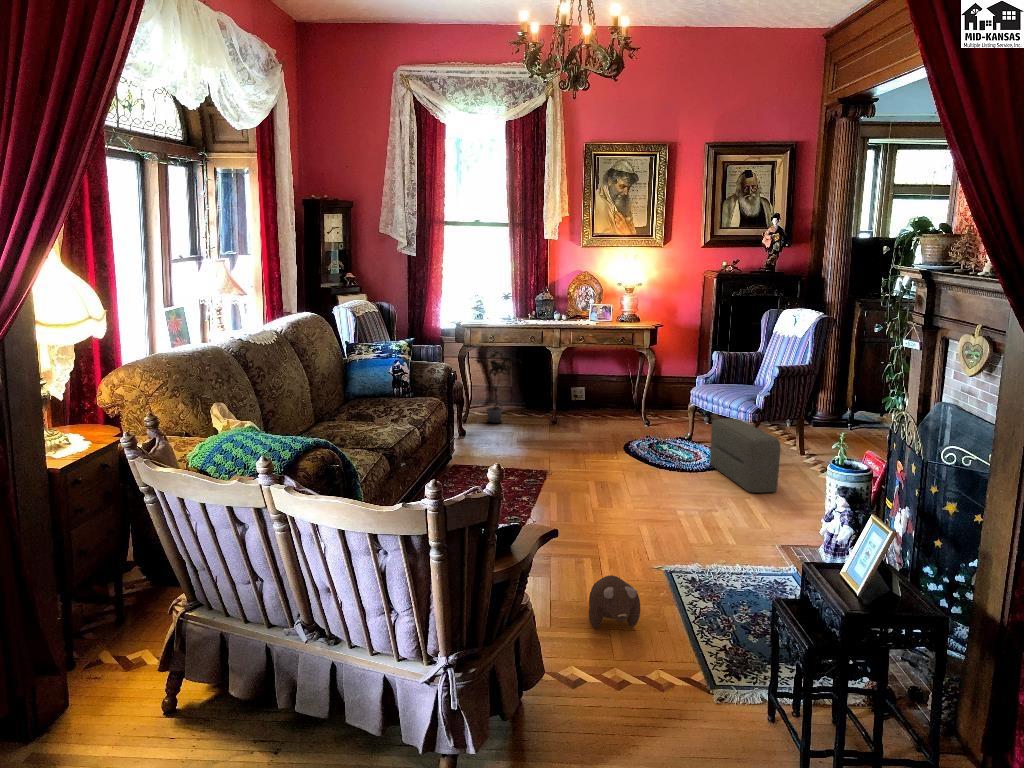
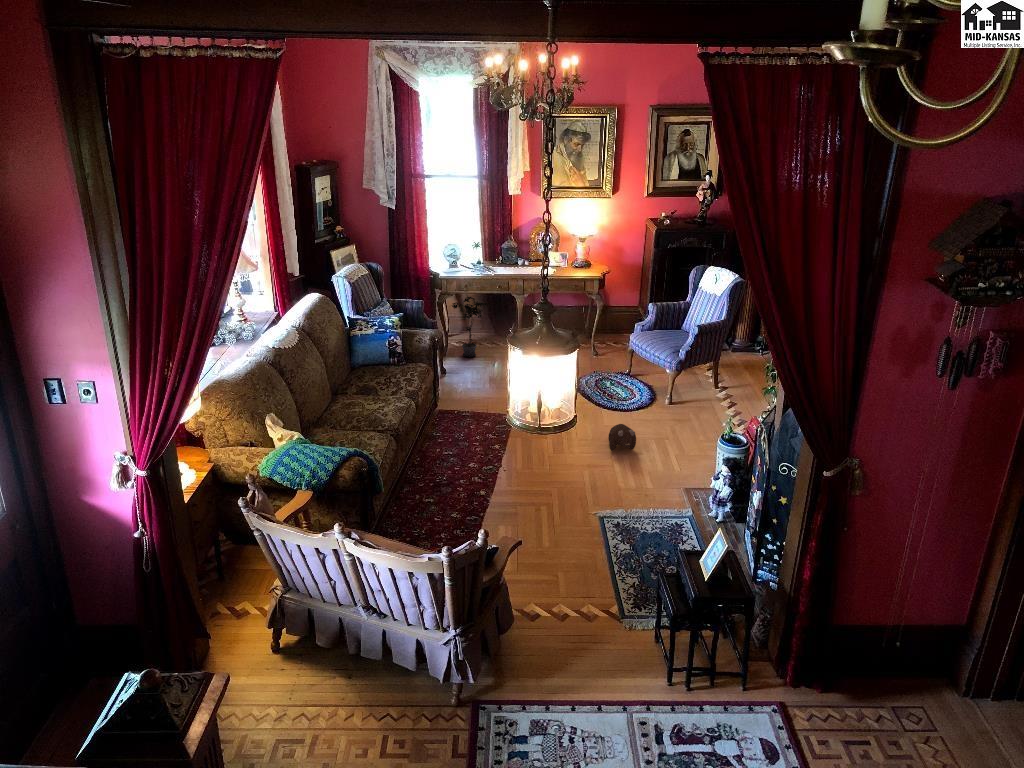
pouf: present [710,418,780,493] -> none [643,368,694,434]
plush toy: present [589,575,640,628] -> present [608,424,636,451]

